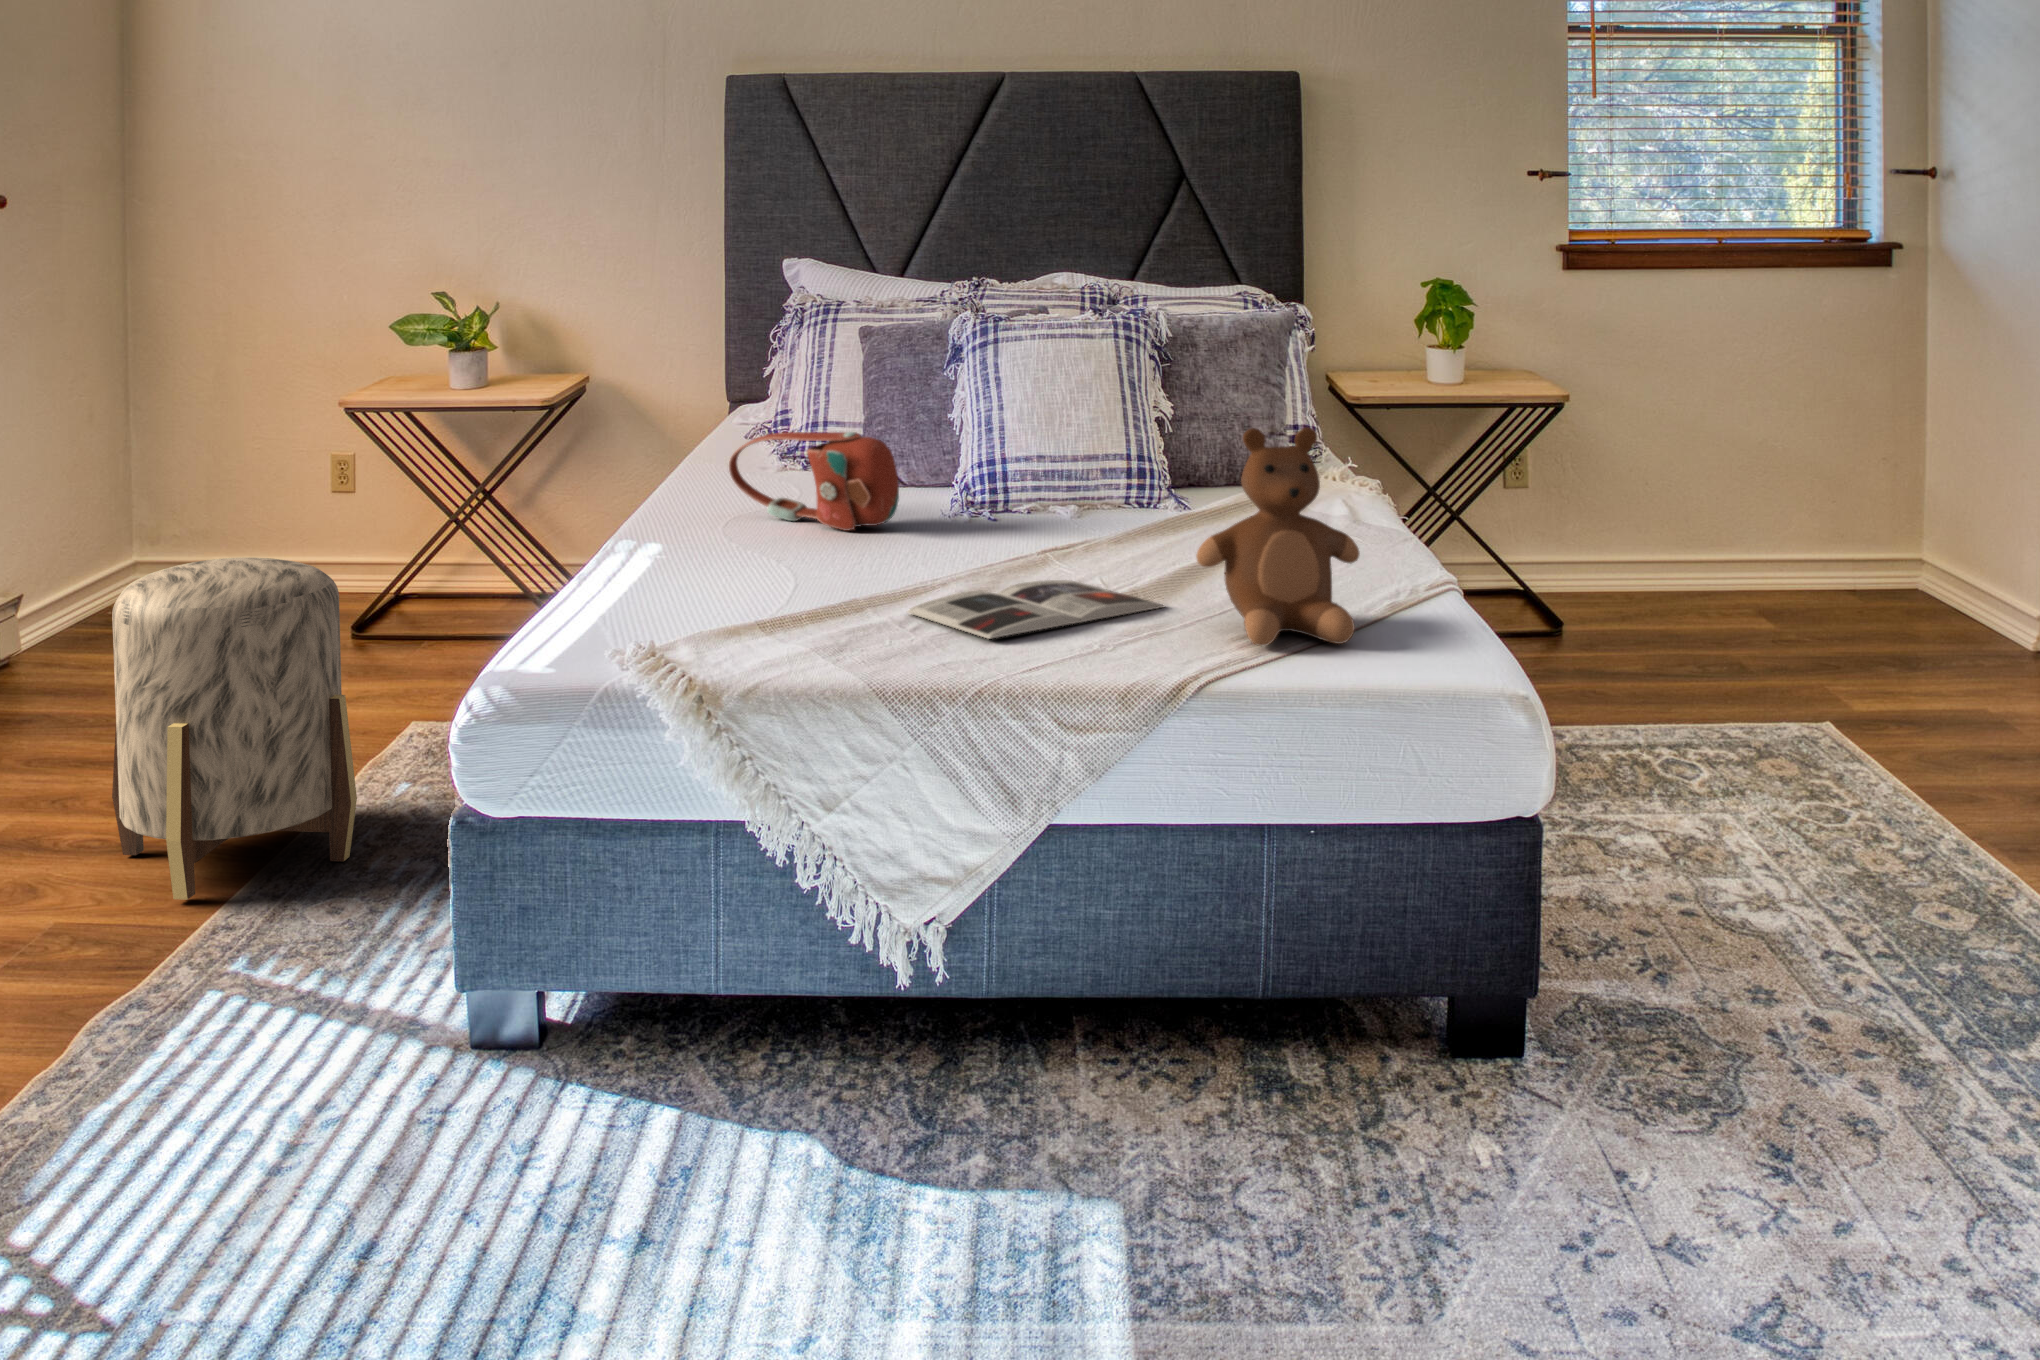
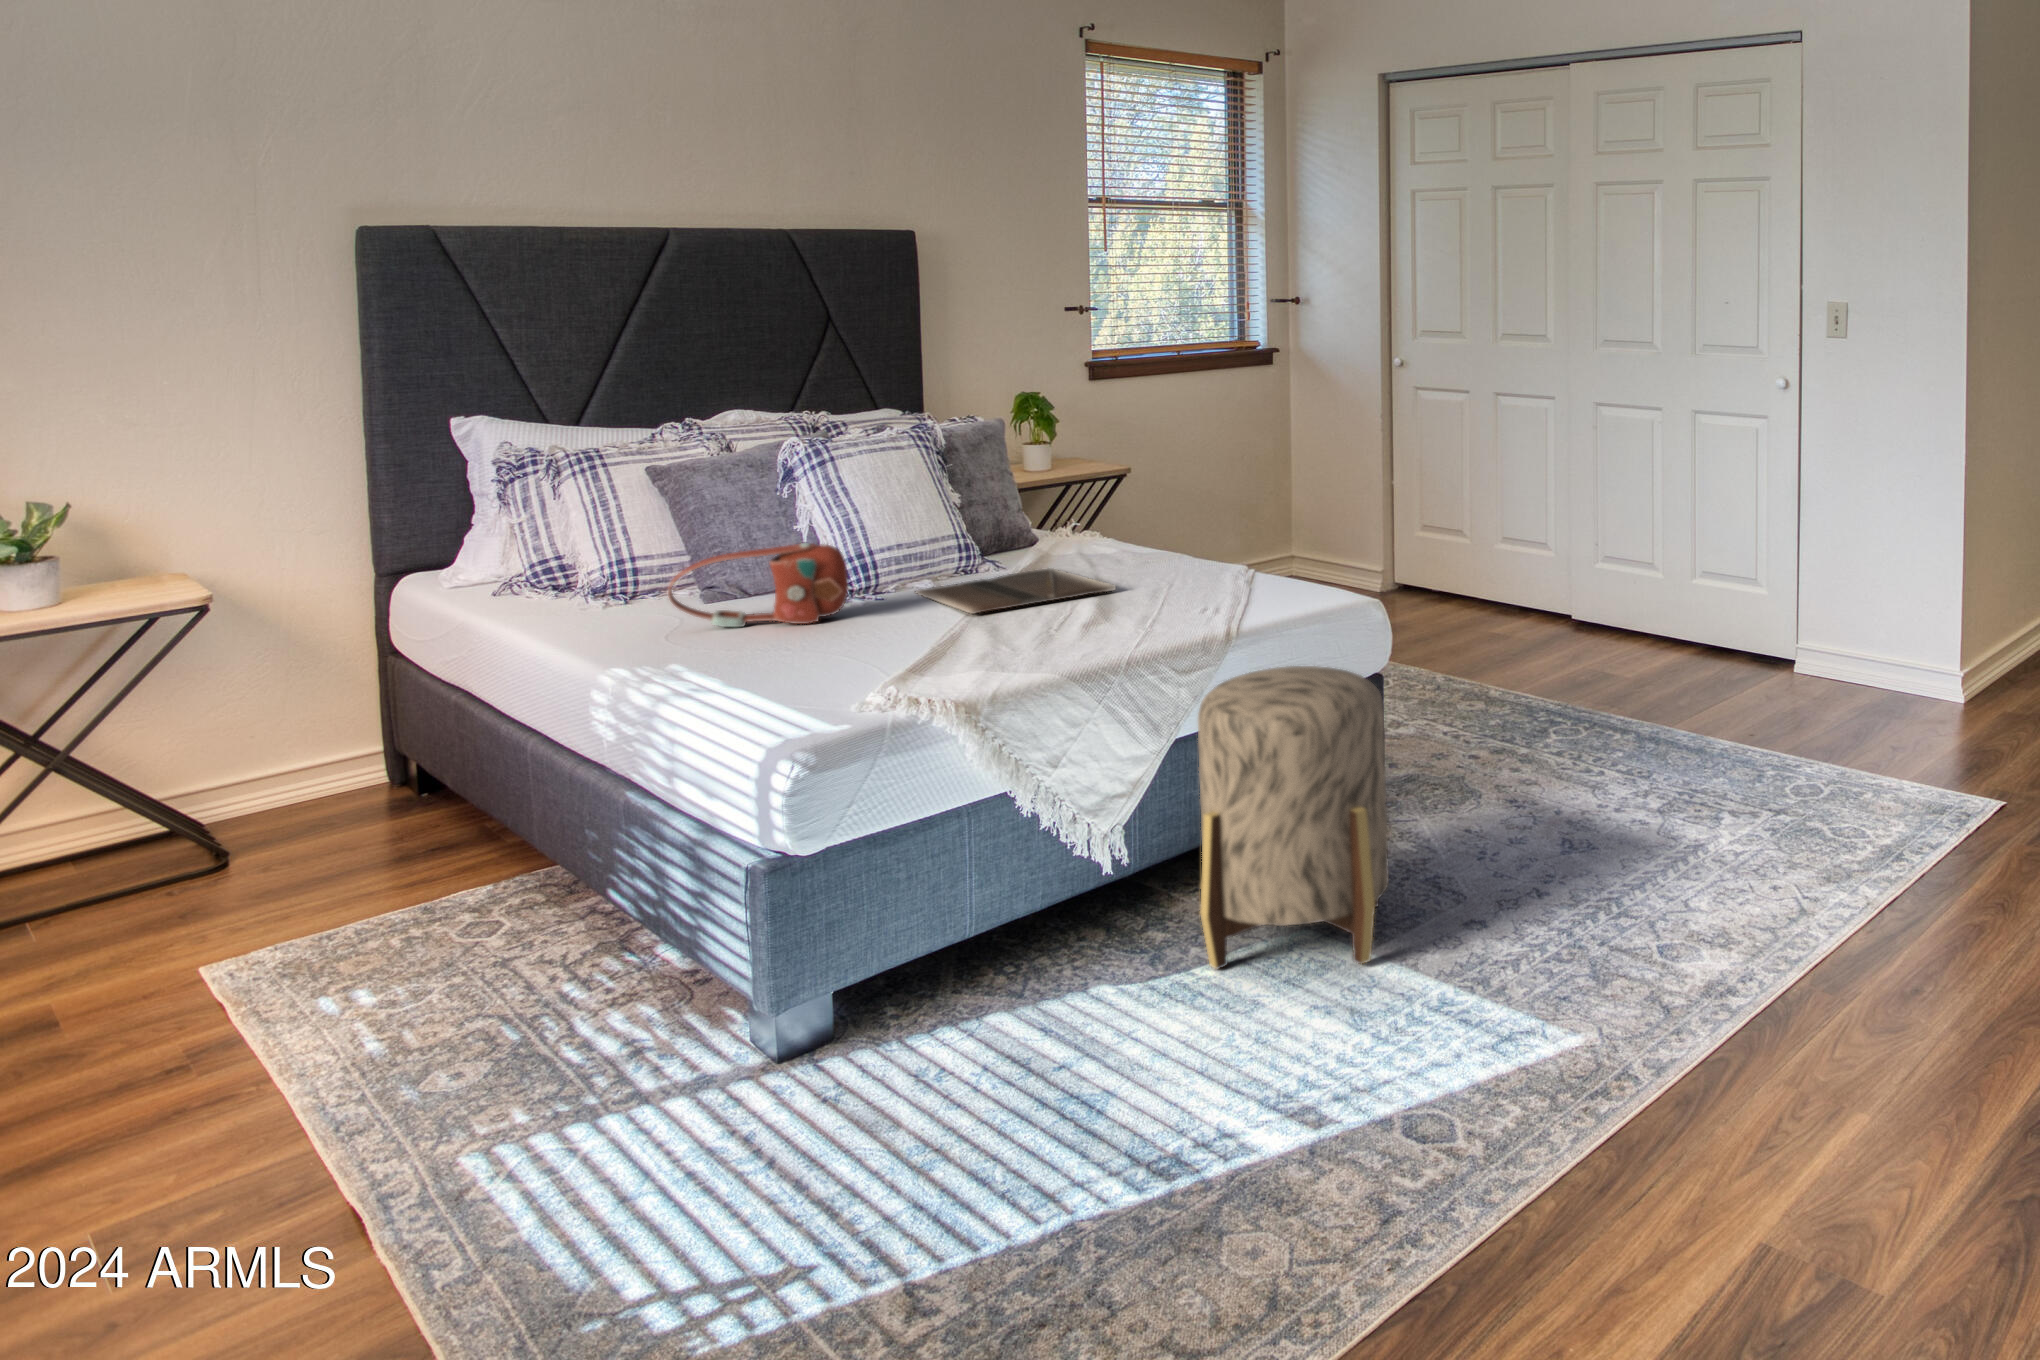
teddy bear: present [1196,427,1360,646] -> none [1200,482,1306,621]
laptop: none [992,514,1206,560] -> present [916,568,1116,614]
ottoman: present [112,558,357,900] -> present [1198,666,1389,969]
magazine: present [908,580,1164,639] -> none [1007,615,1156,653]

